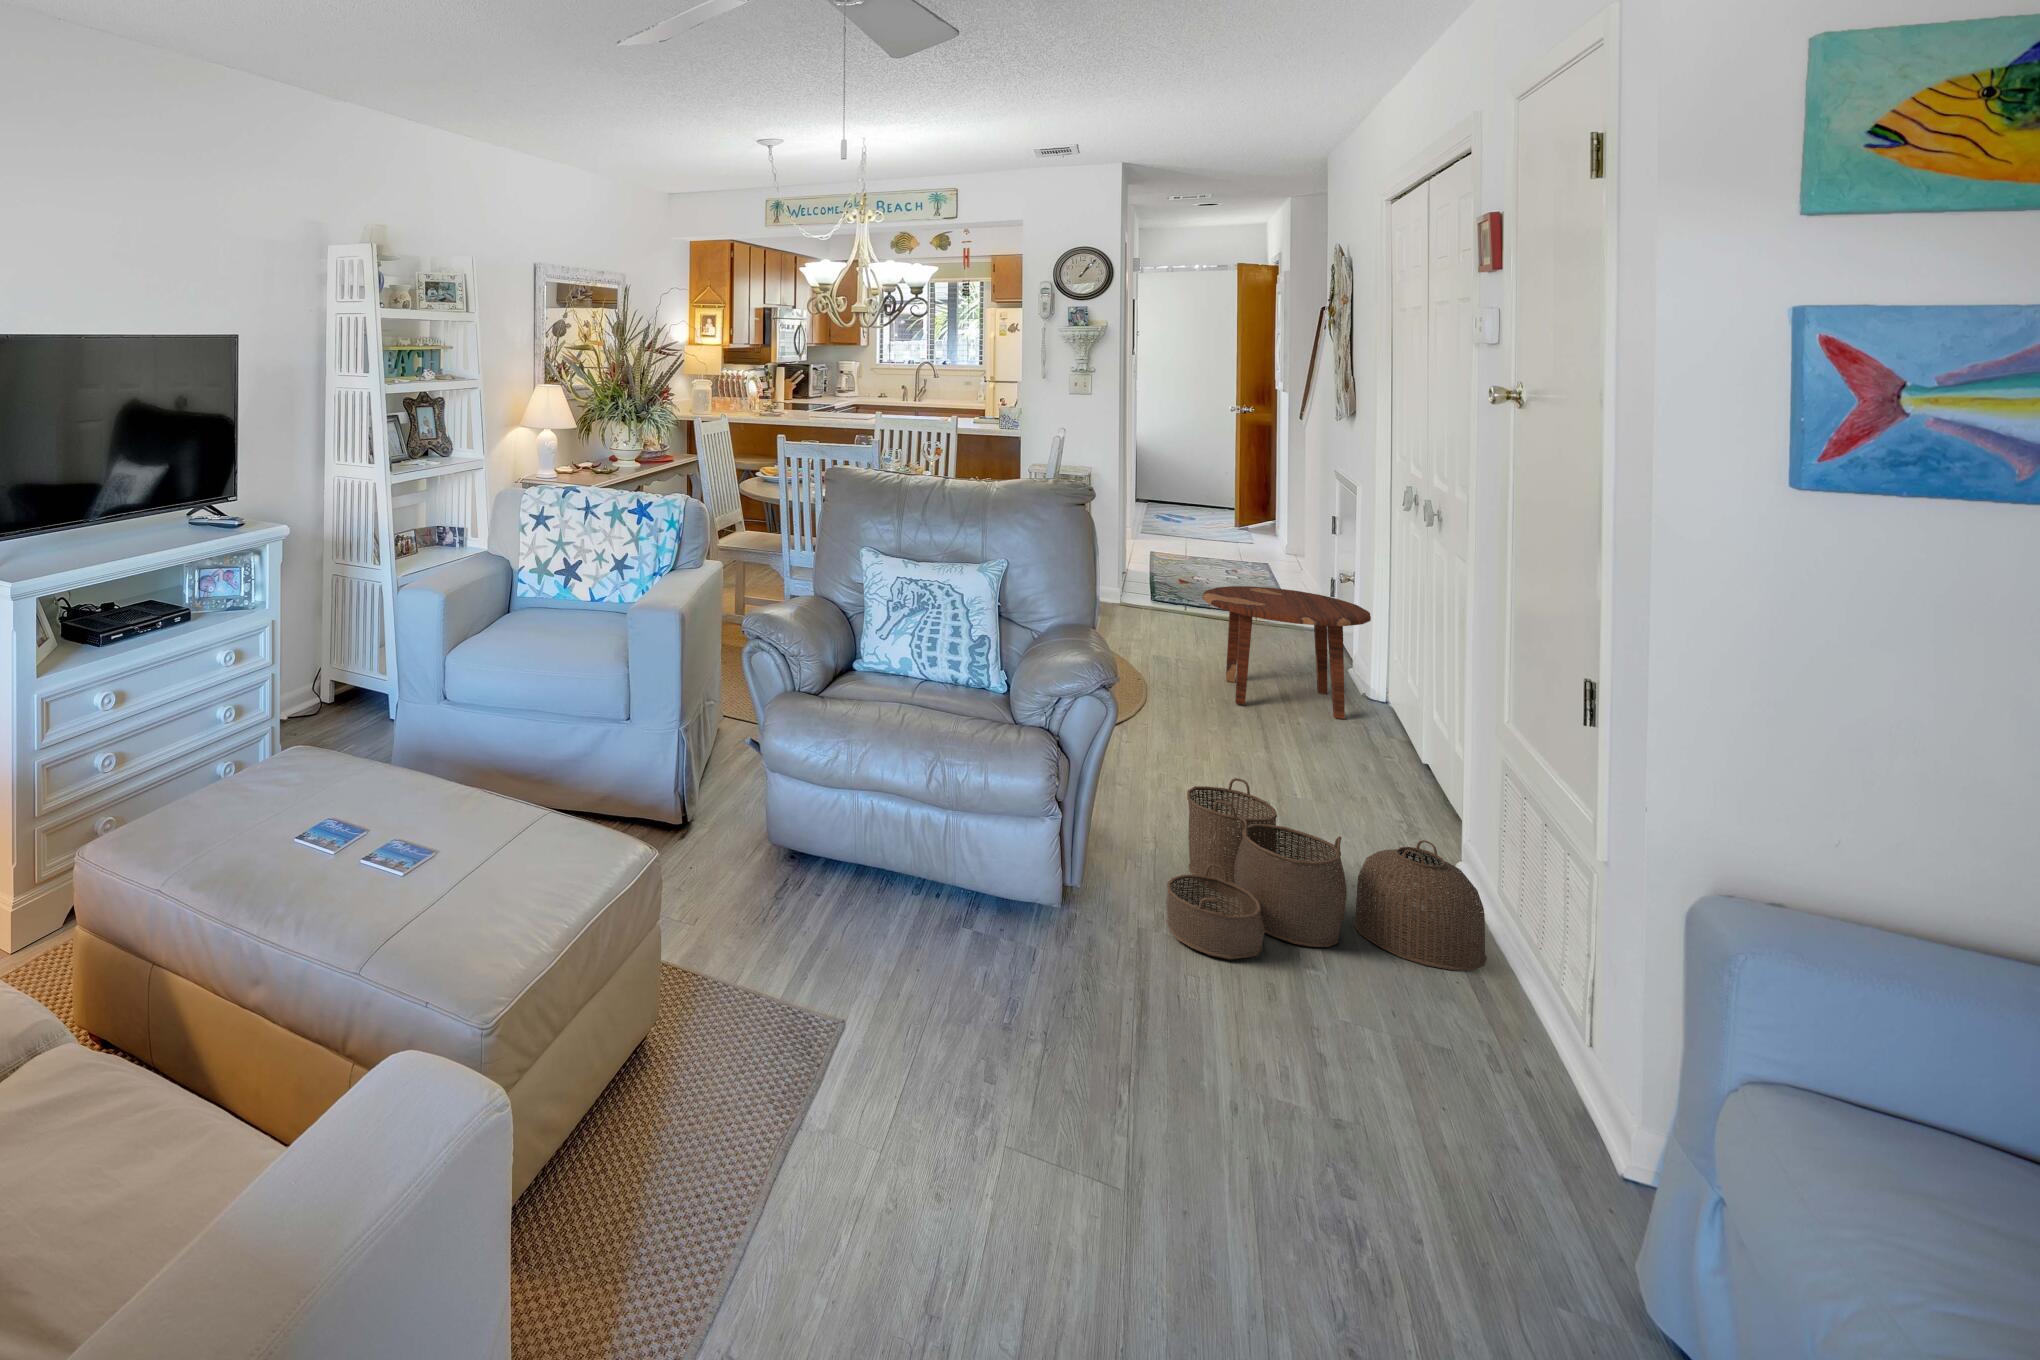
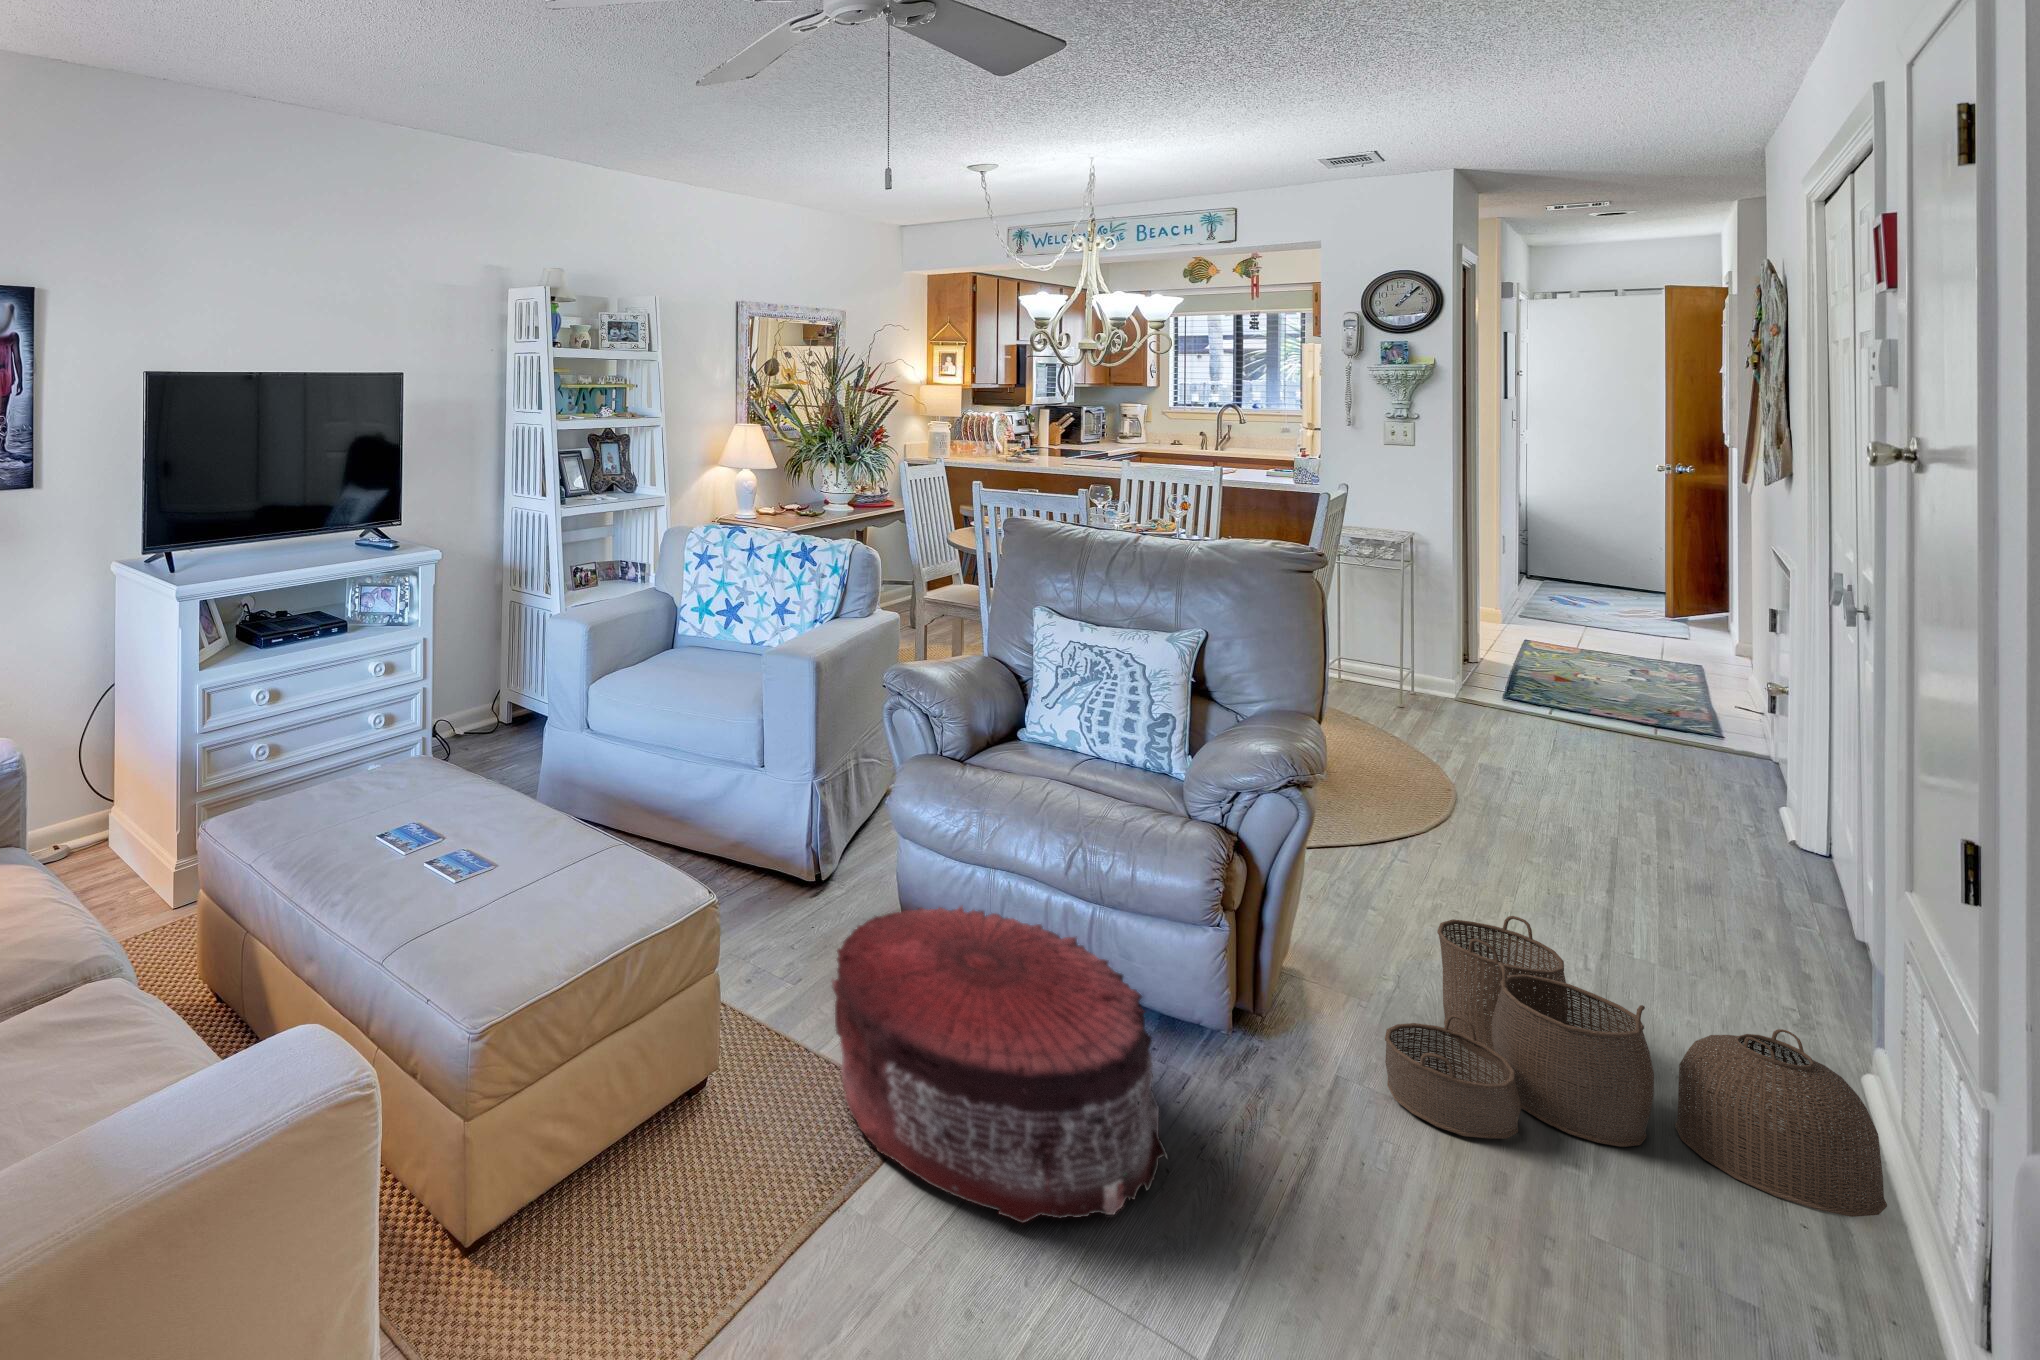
side table: present [1202,586,1371,719] -> none [1541,685,1801,870]
pouf: none [750,828,1040,1103] -> present [832,906,1168,1223]

